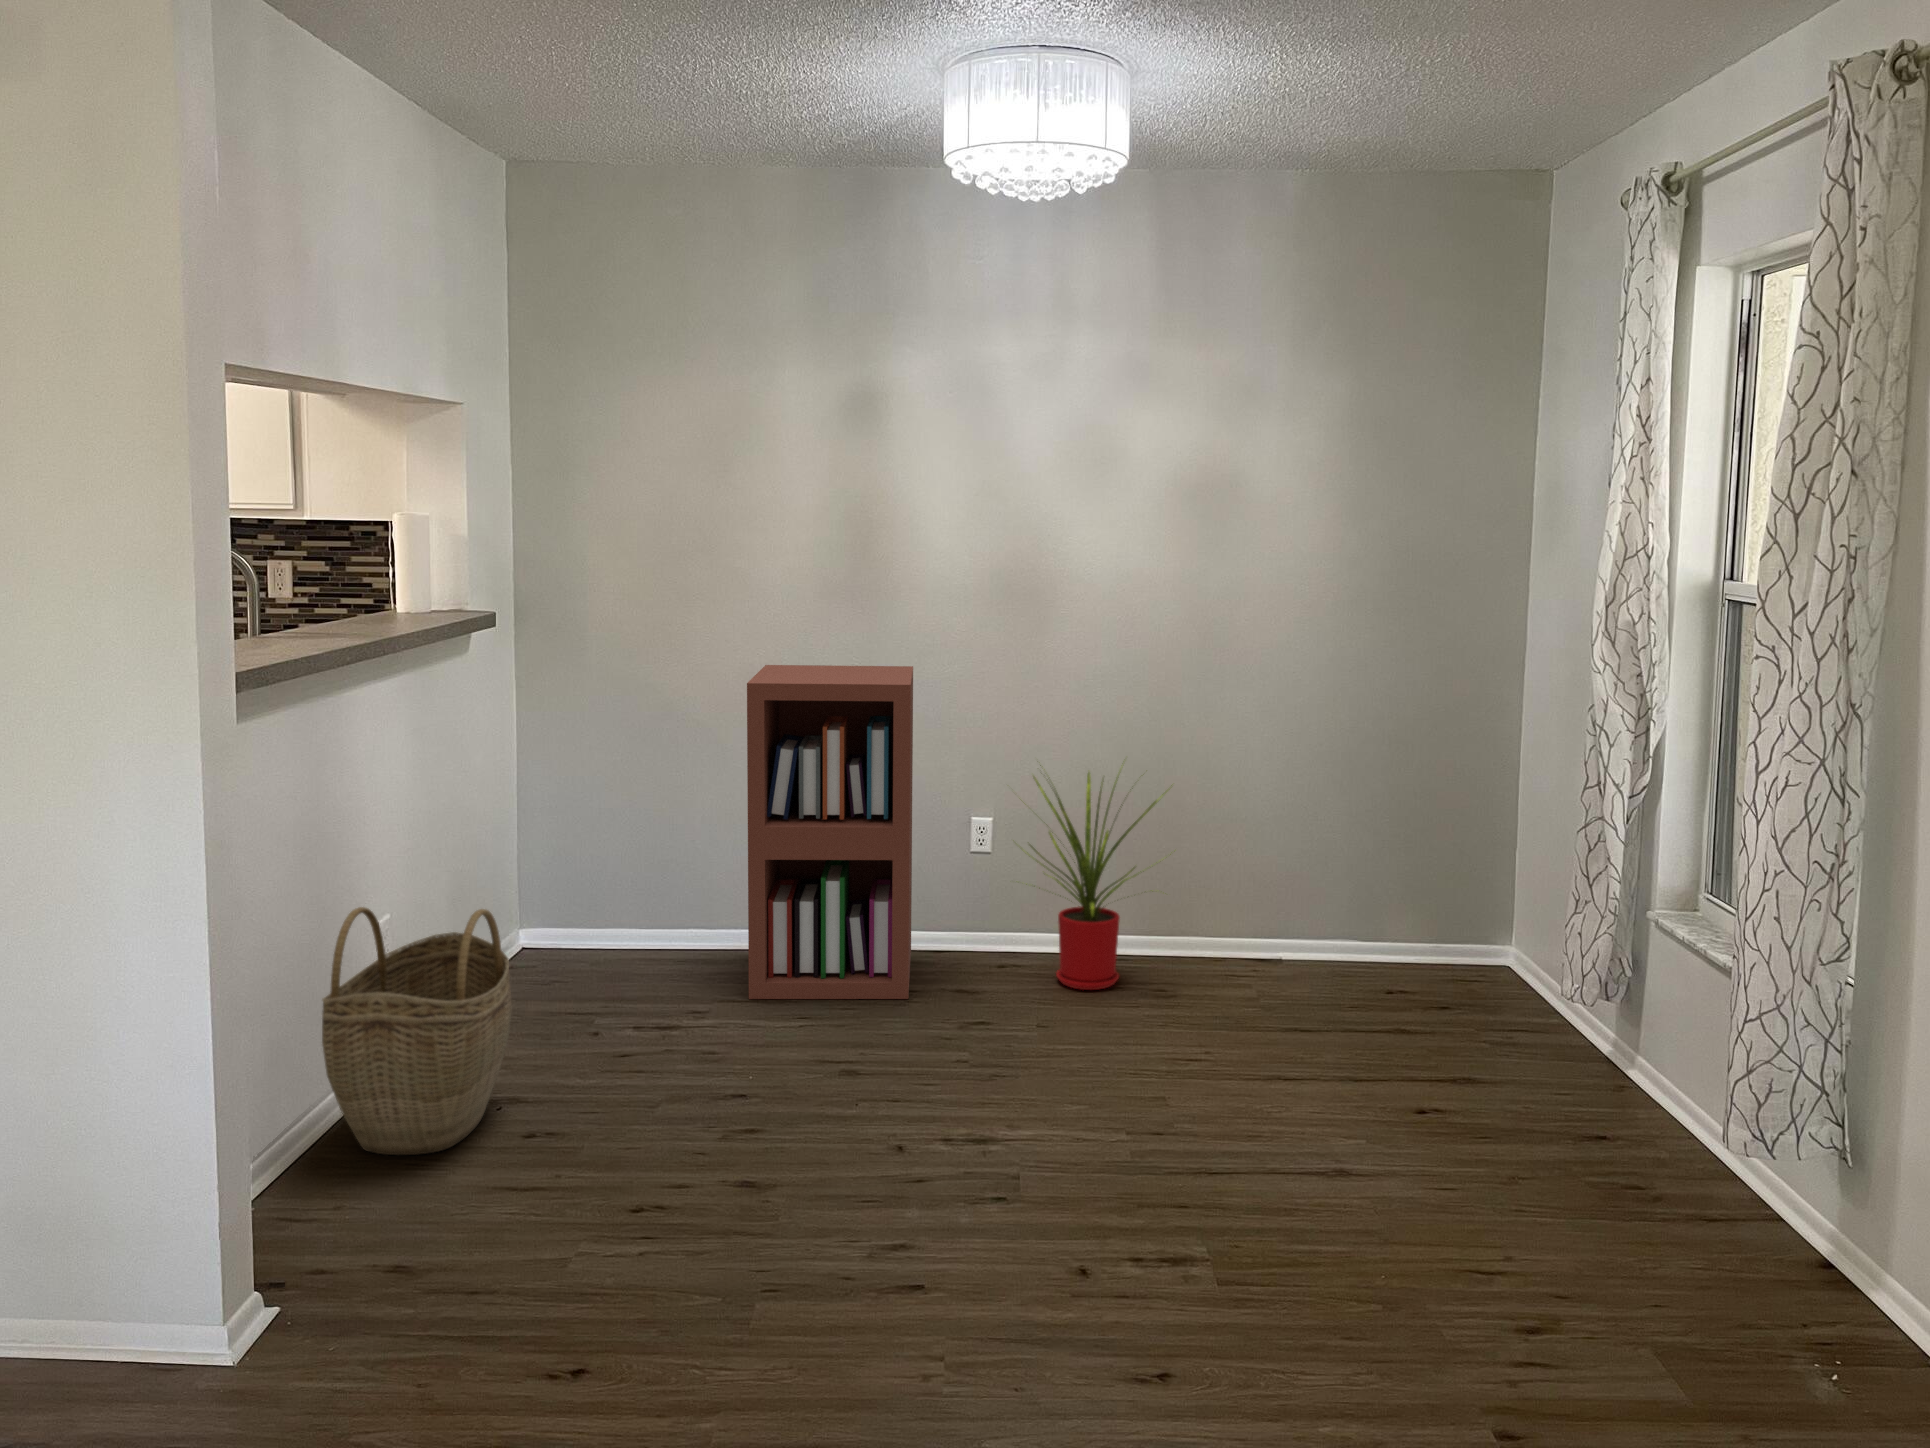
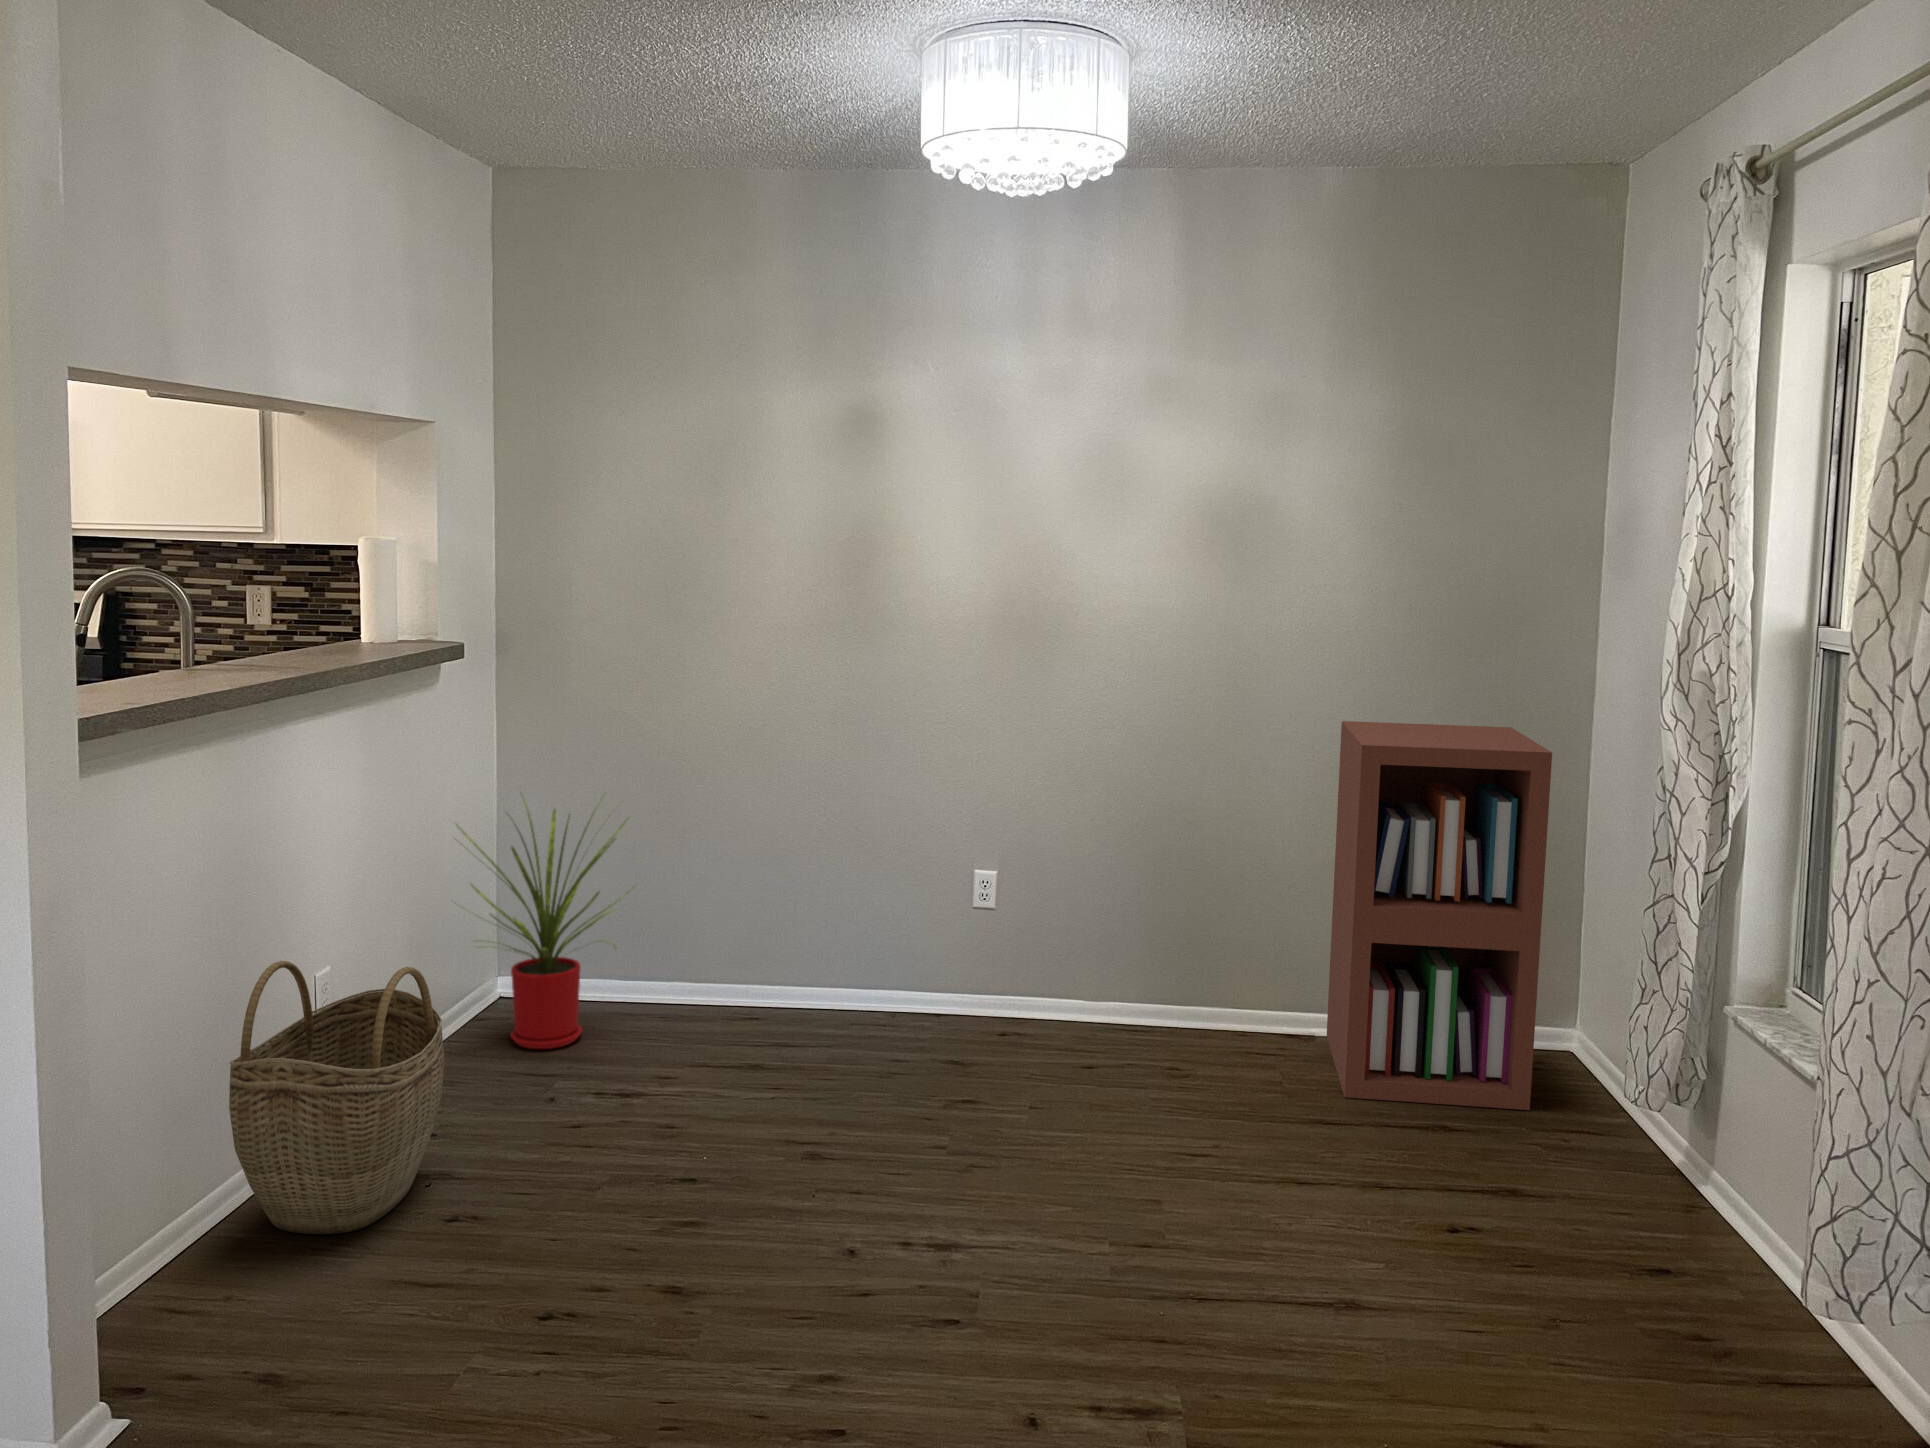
bookshelf: present [747,665,913,999] -> present [1326,721,1552,1110]
house plant: present [1026,765,1172,990] -> present [460,801,633,1049]

